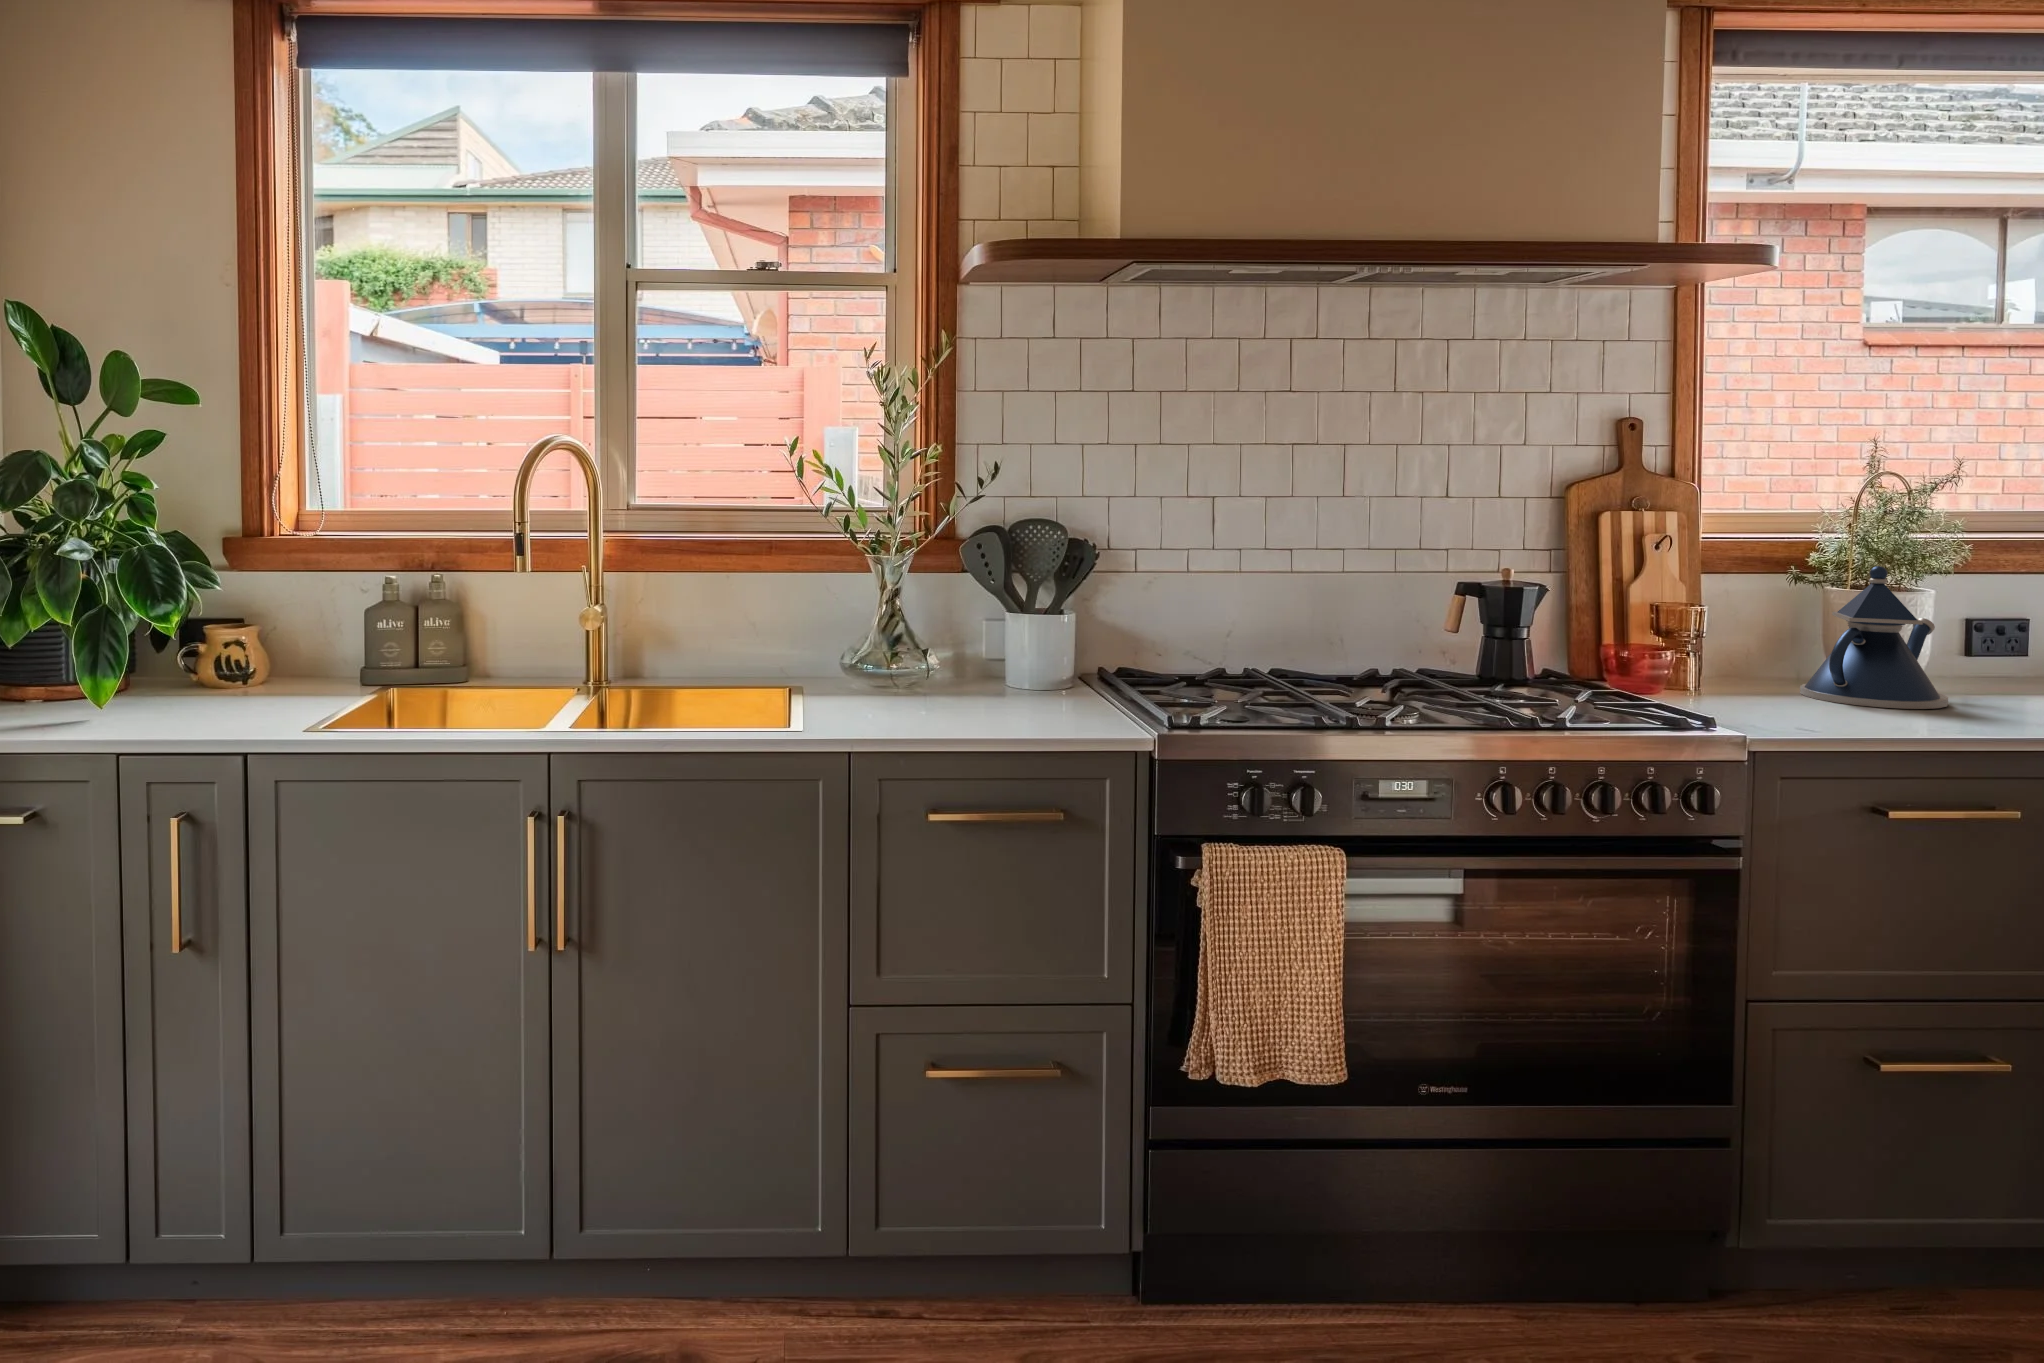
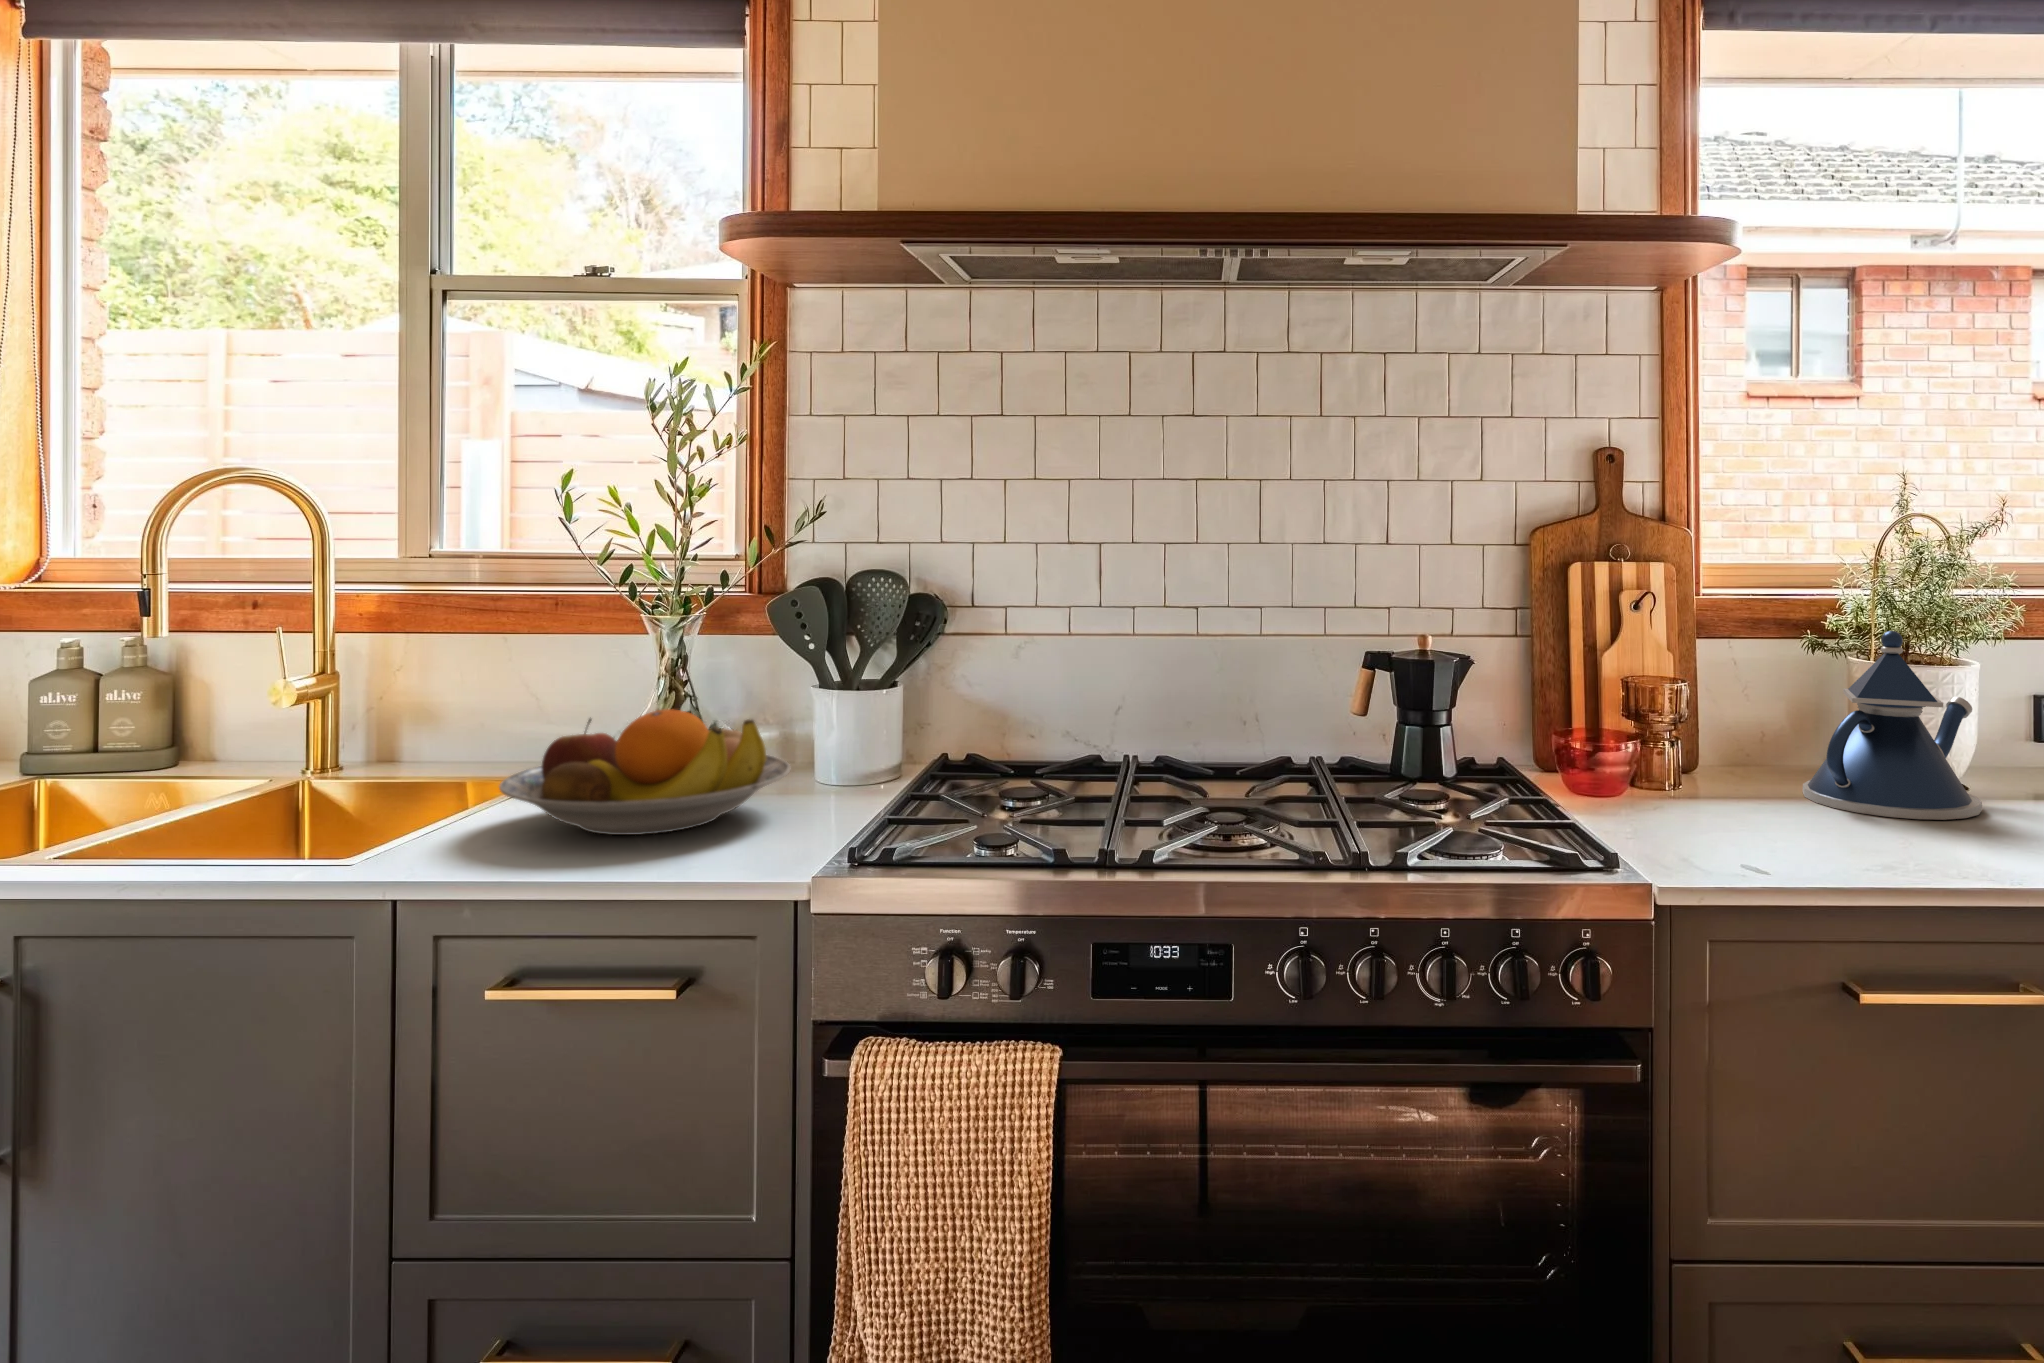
fruit bowl: none [851,626,1054,718] -> present [499,709,790,835]

